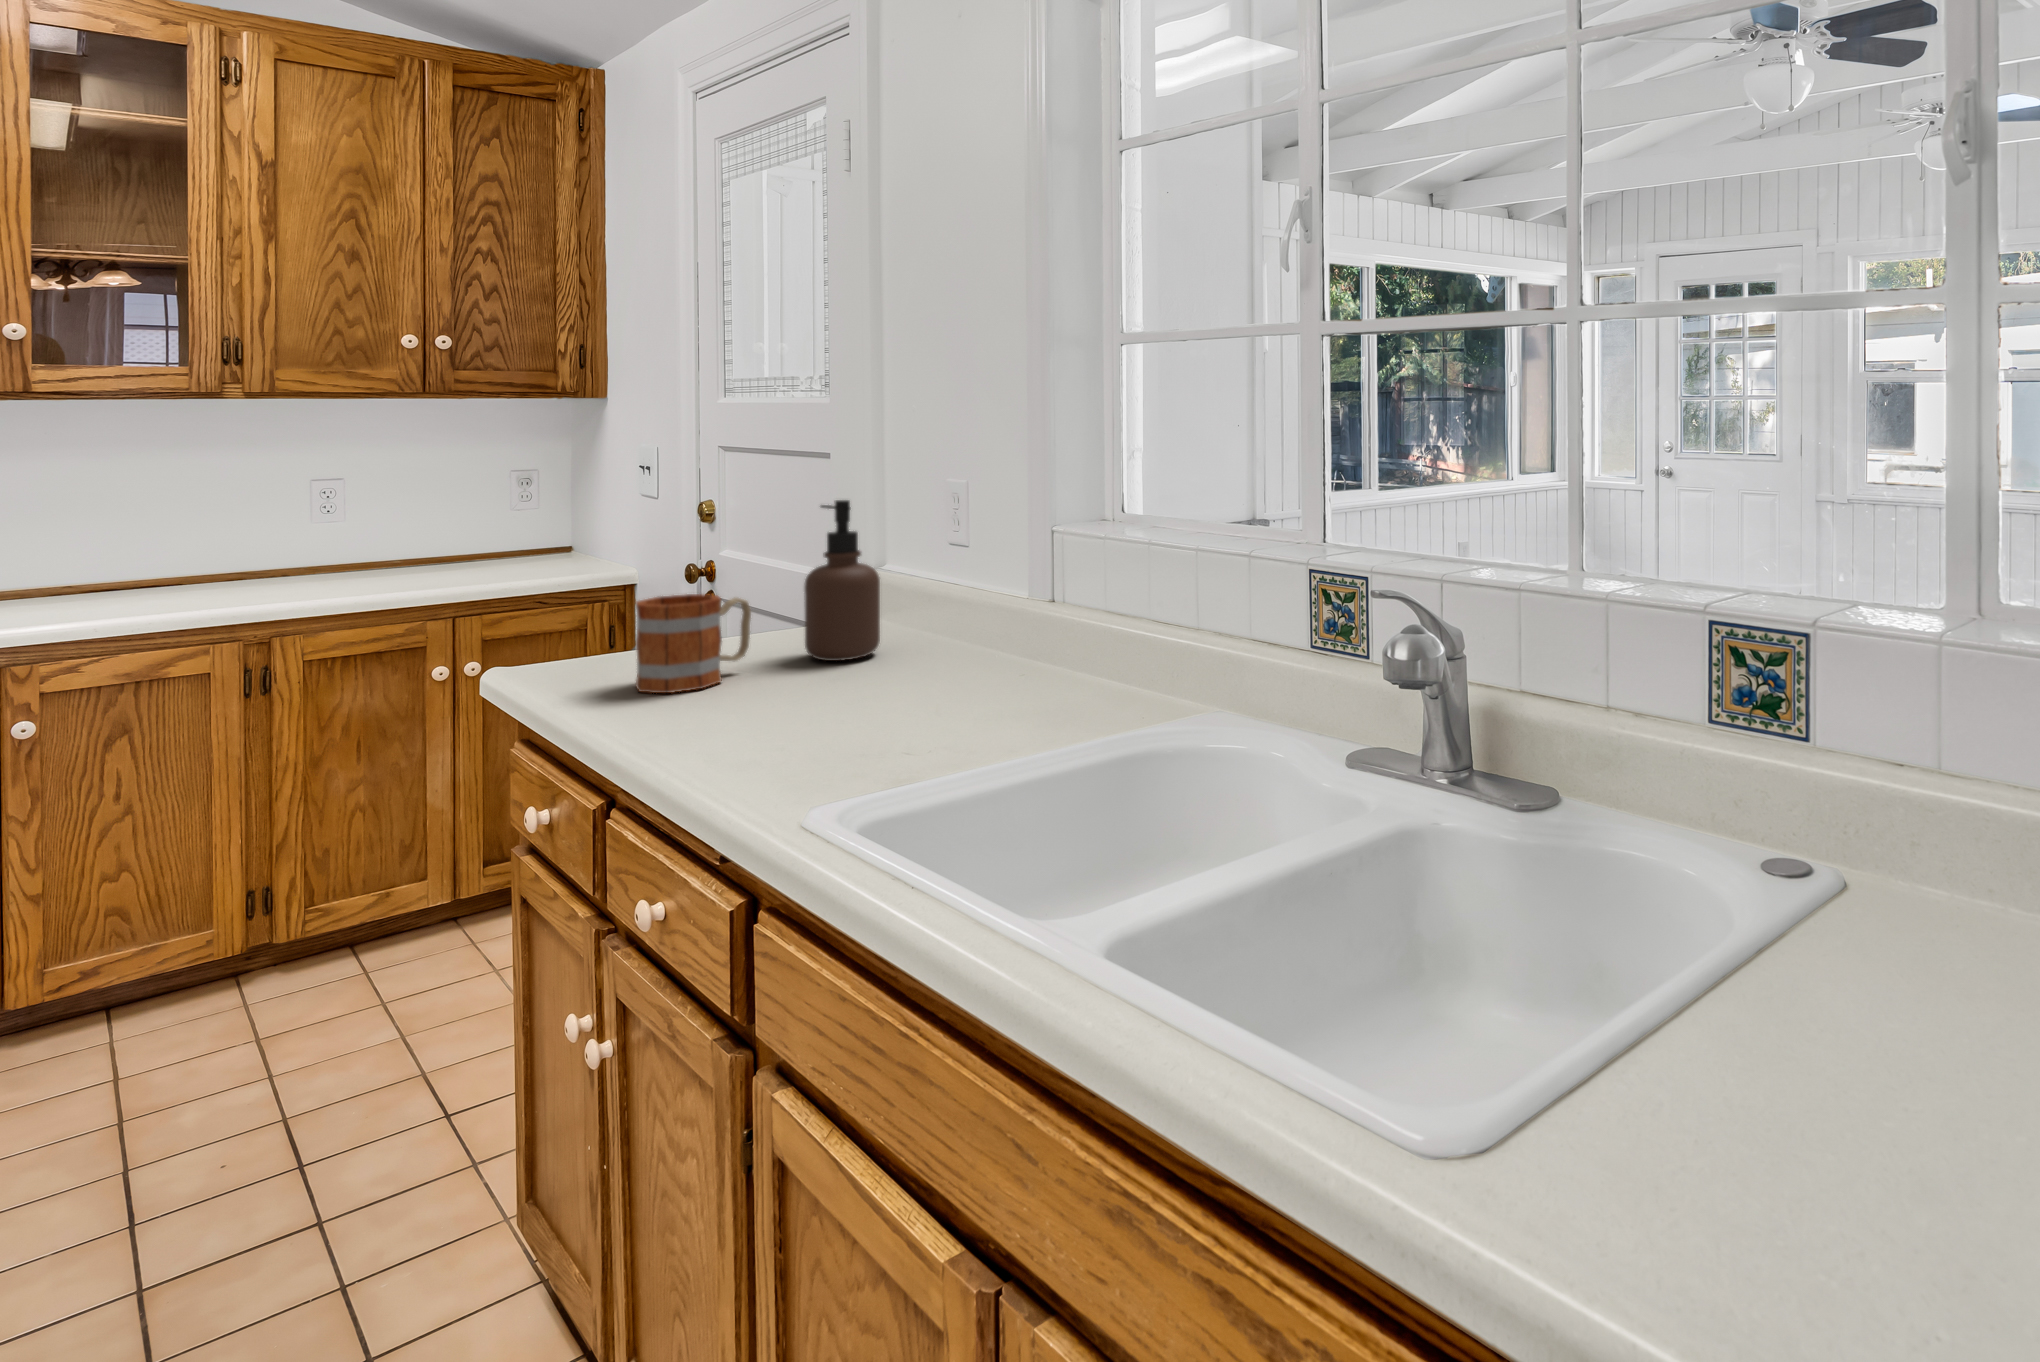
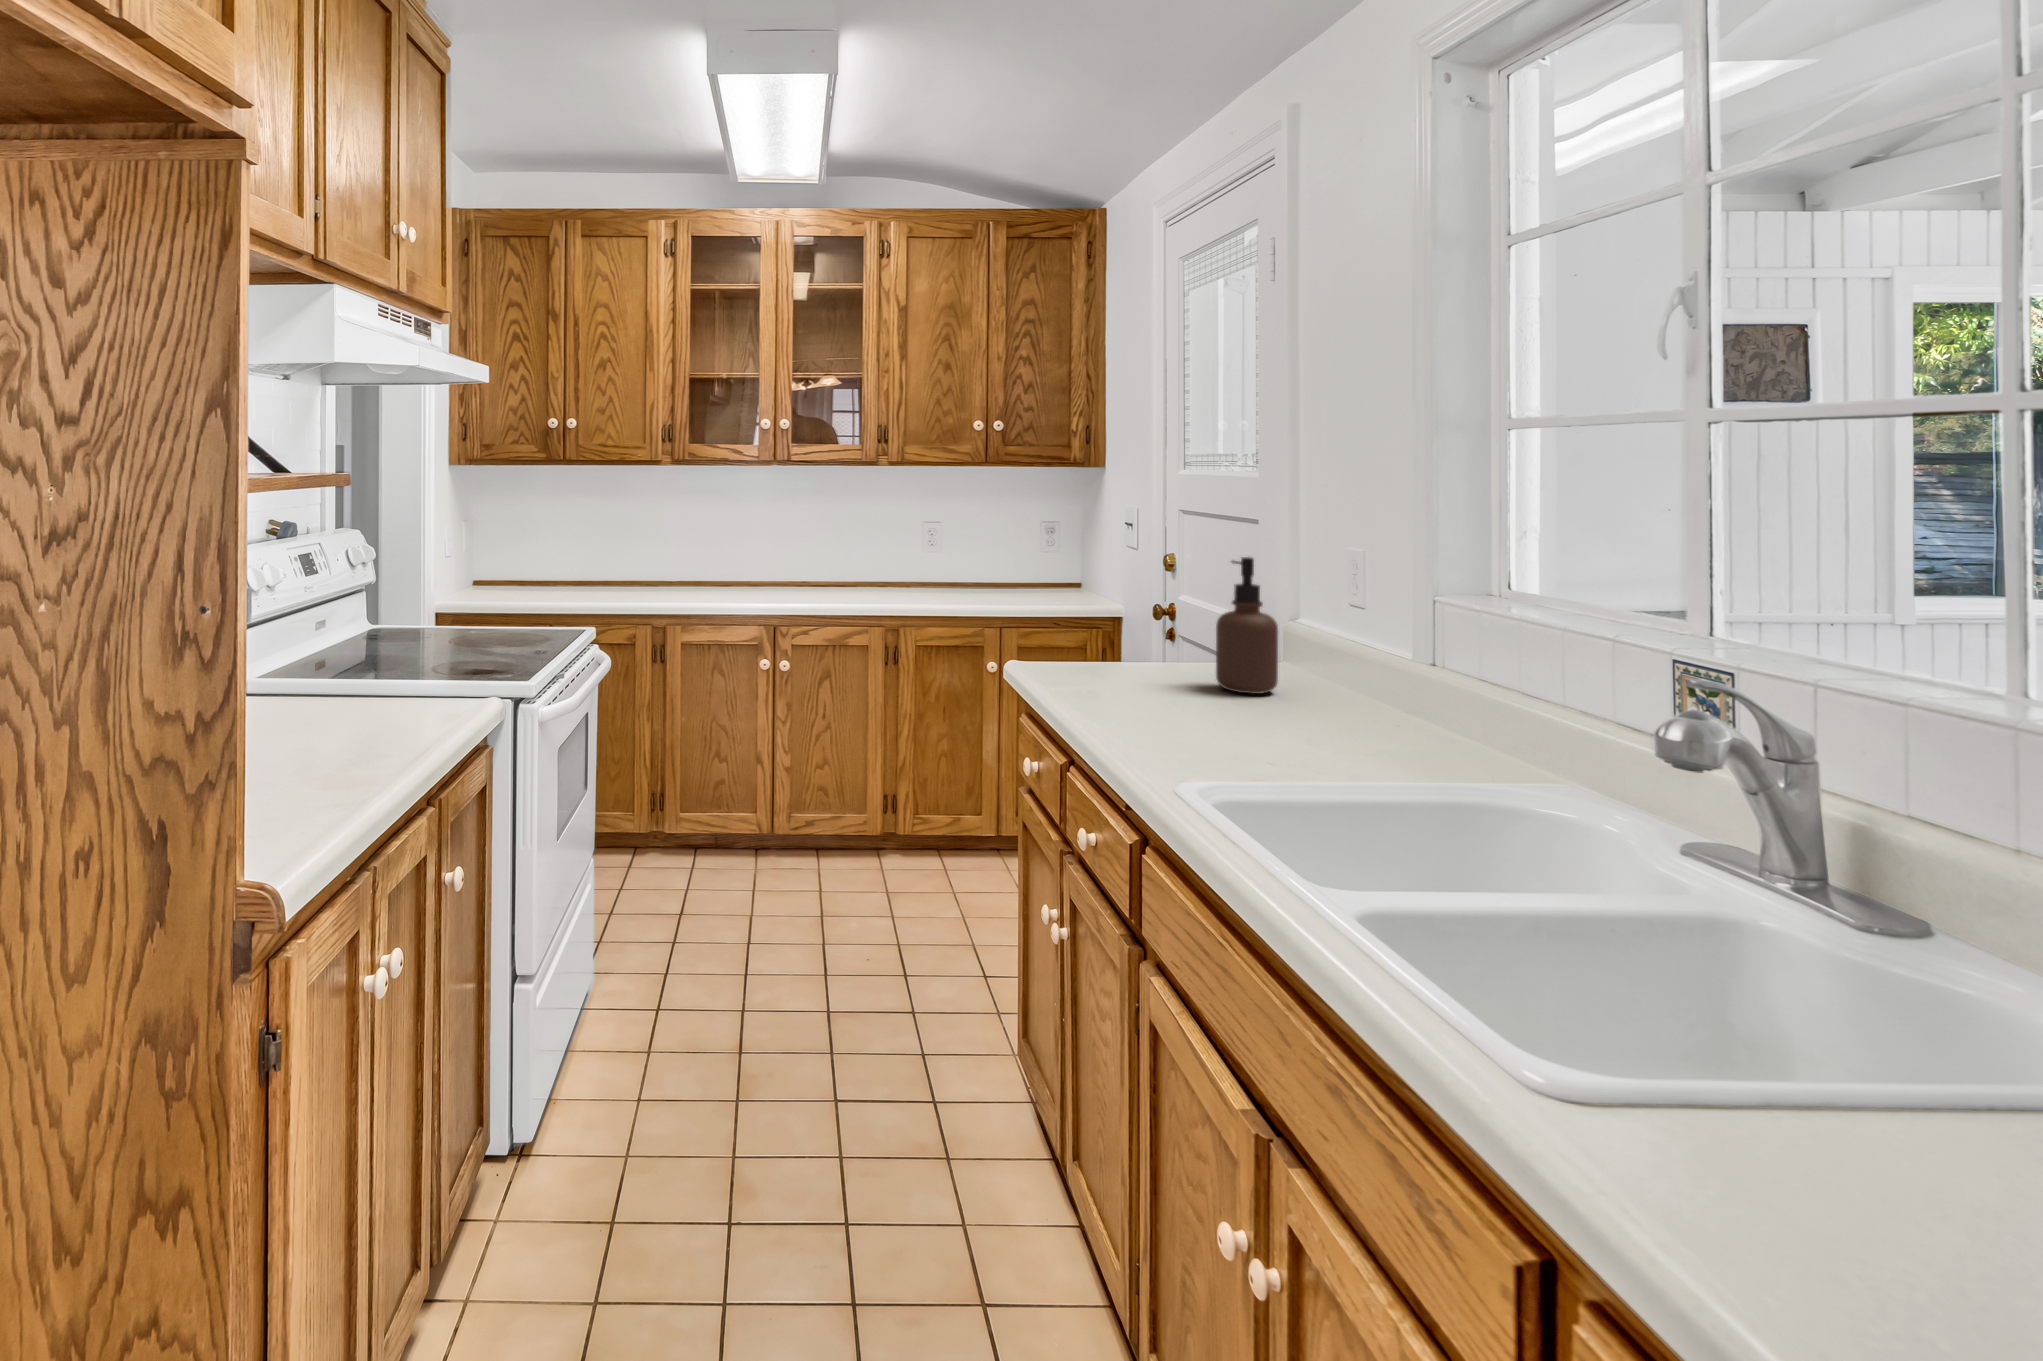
mug: present [635,594,751,693] -> none [1094,621,1174,694]

